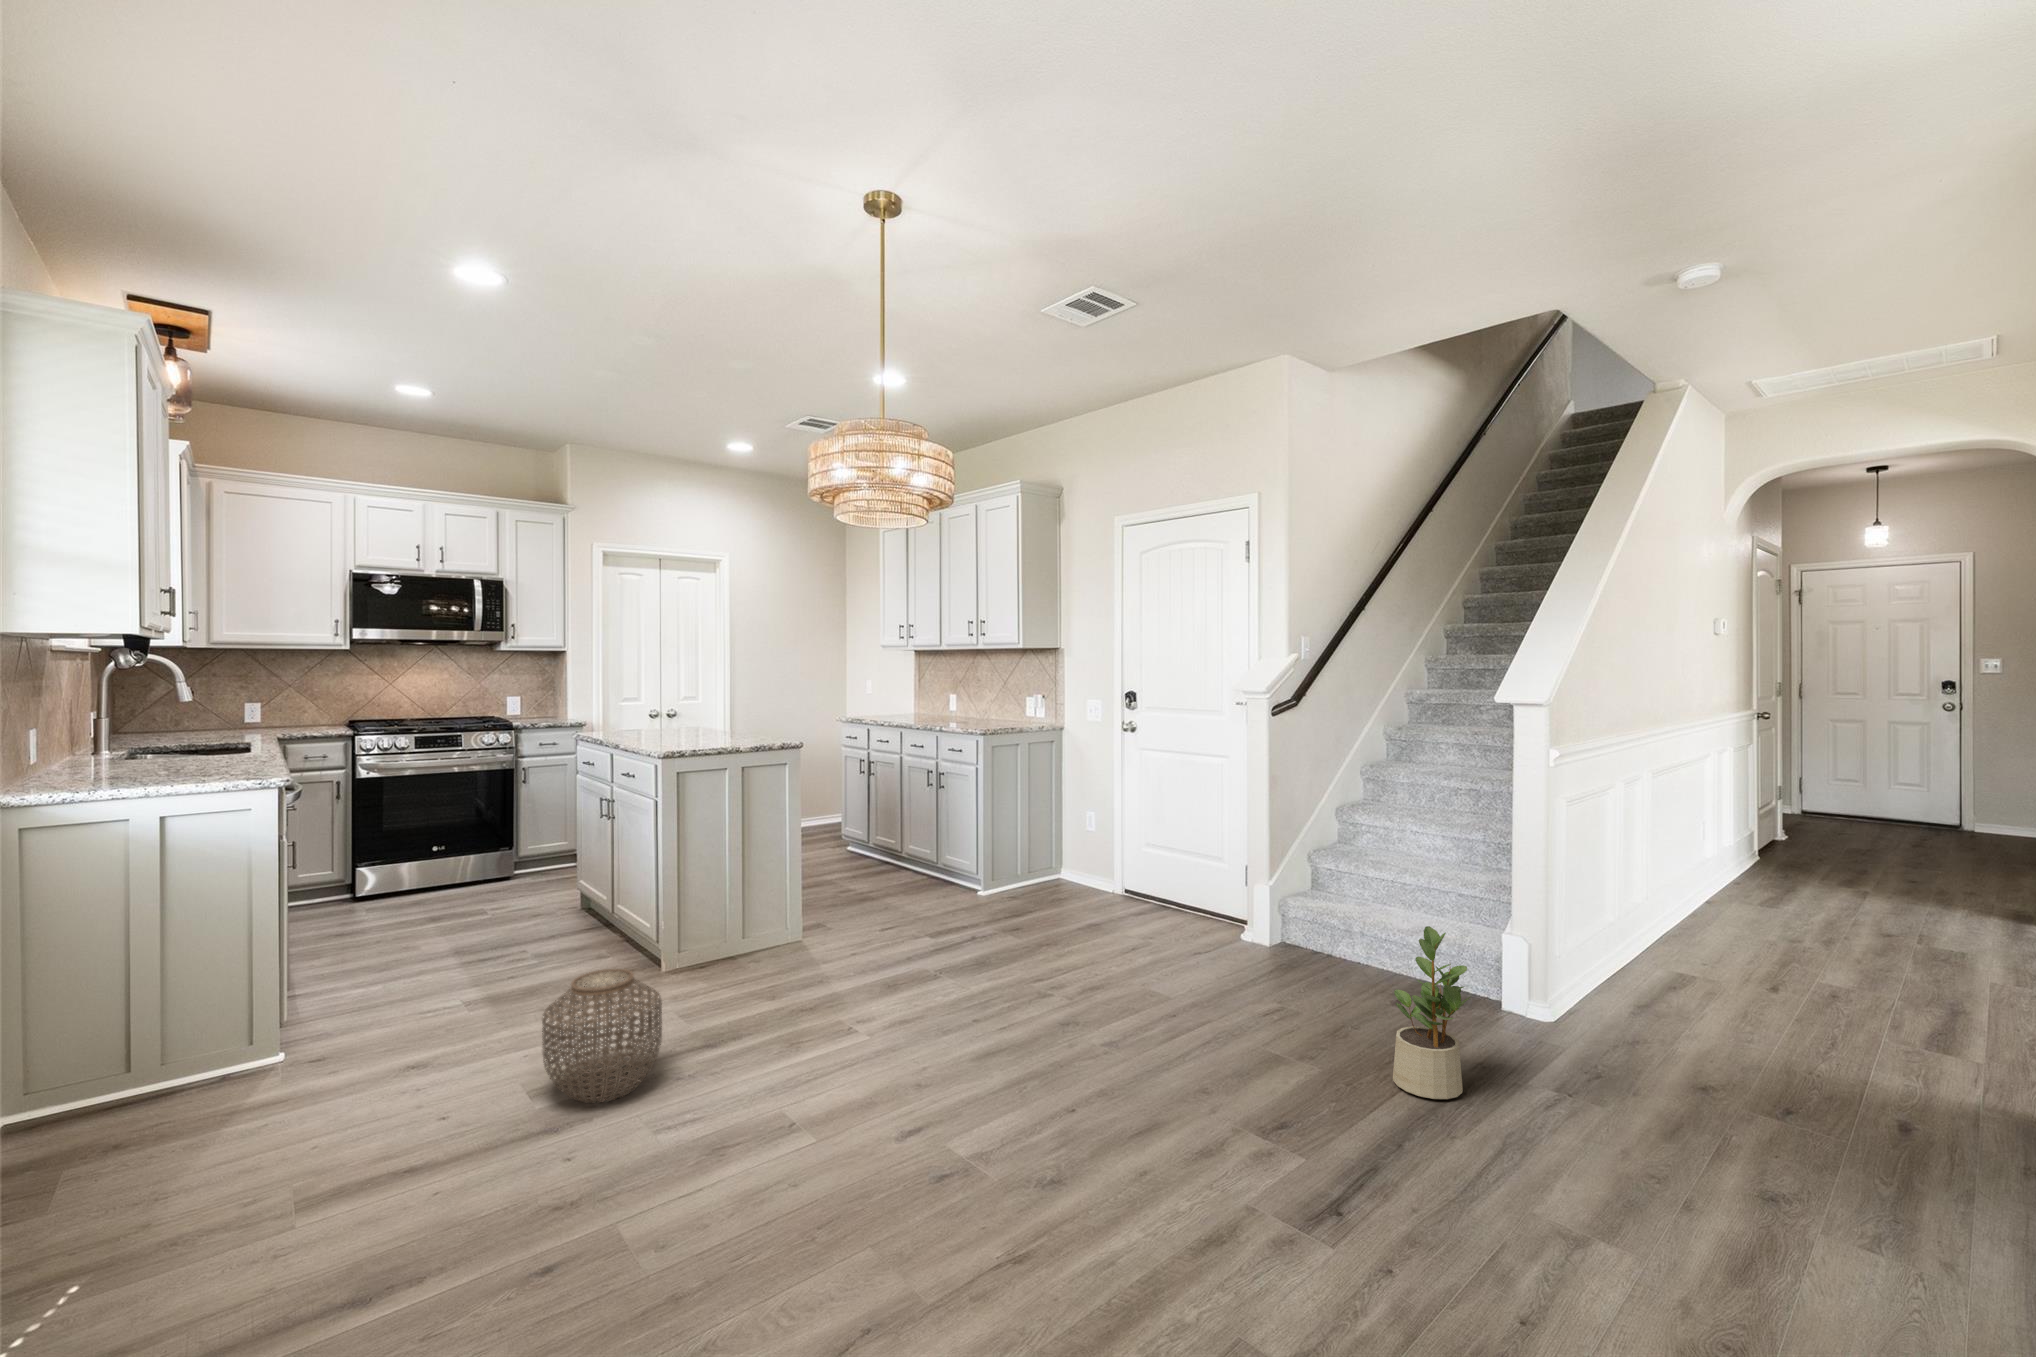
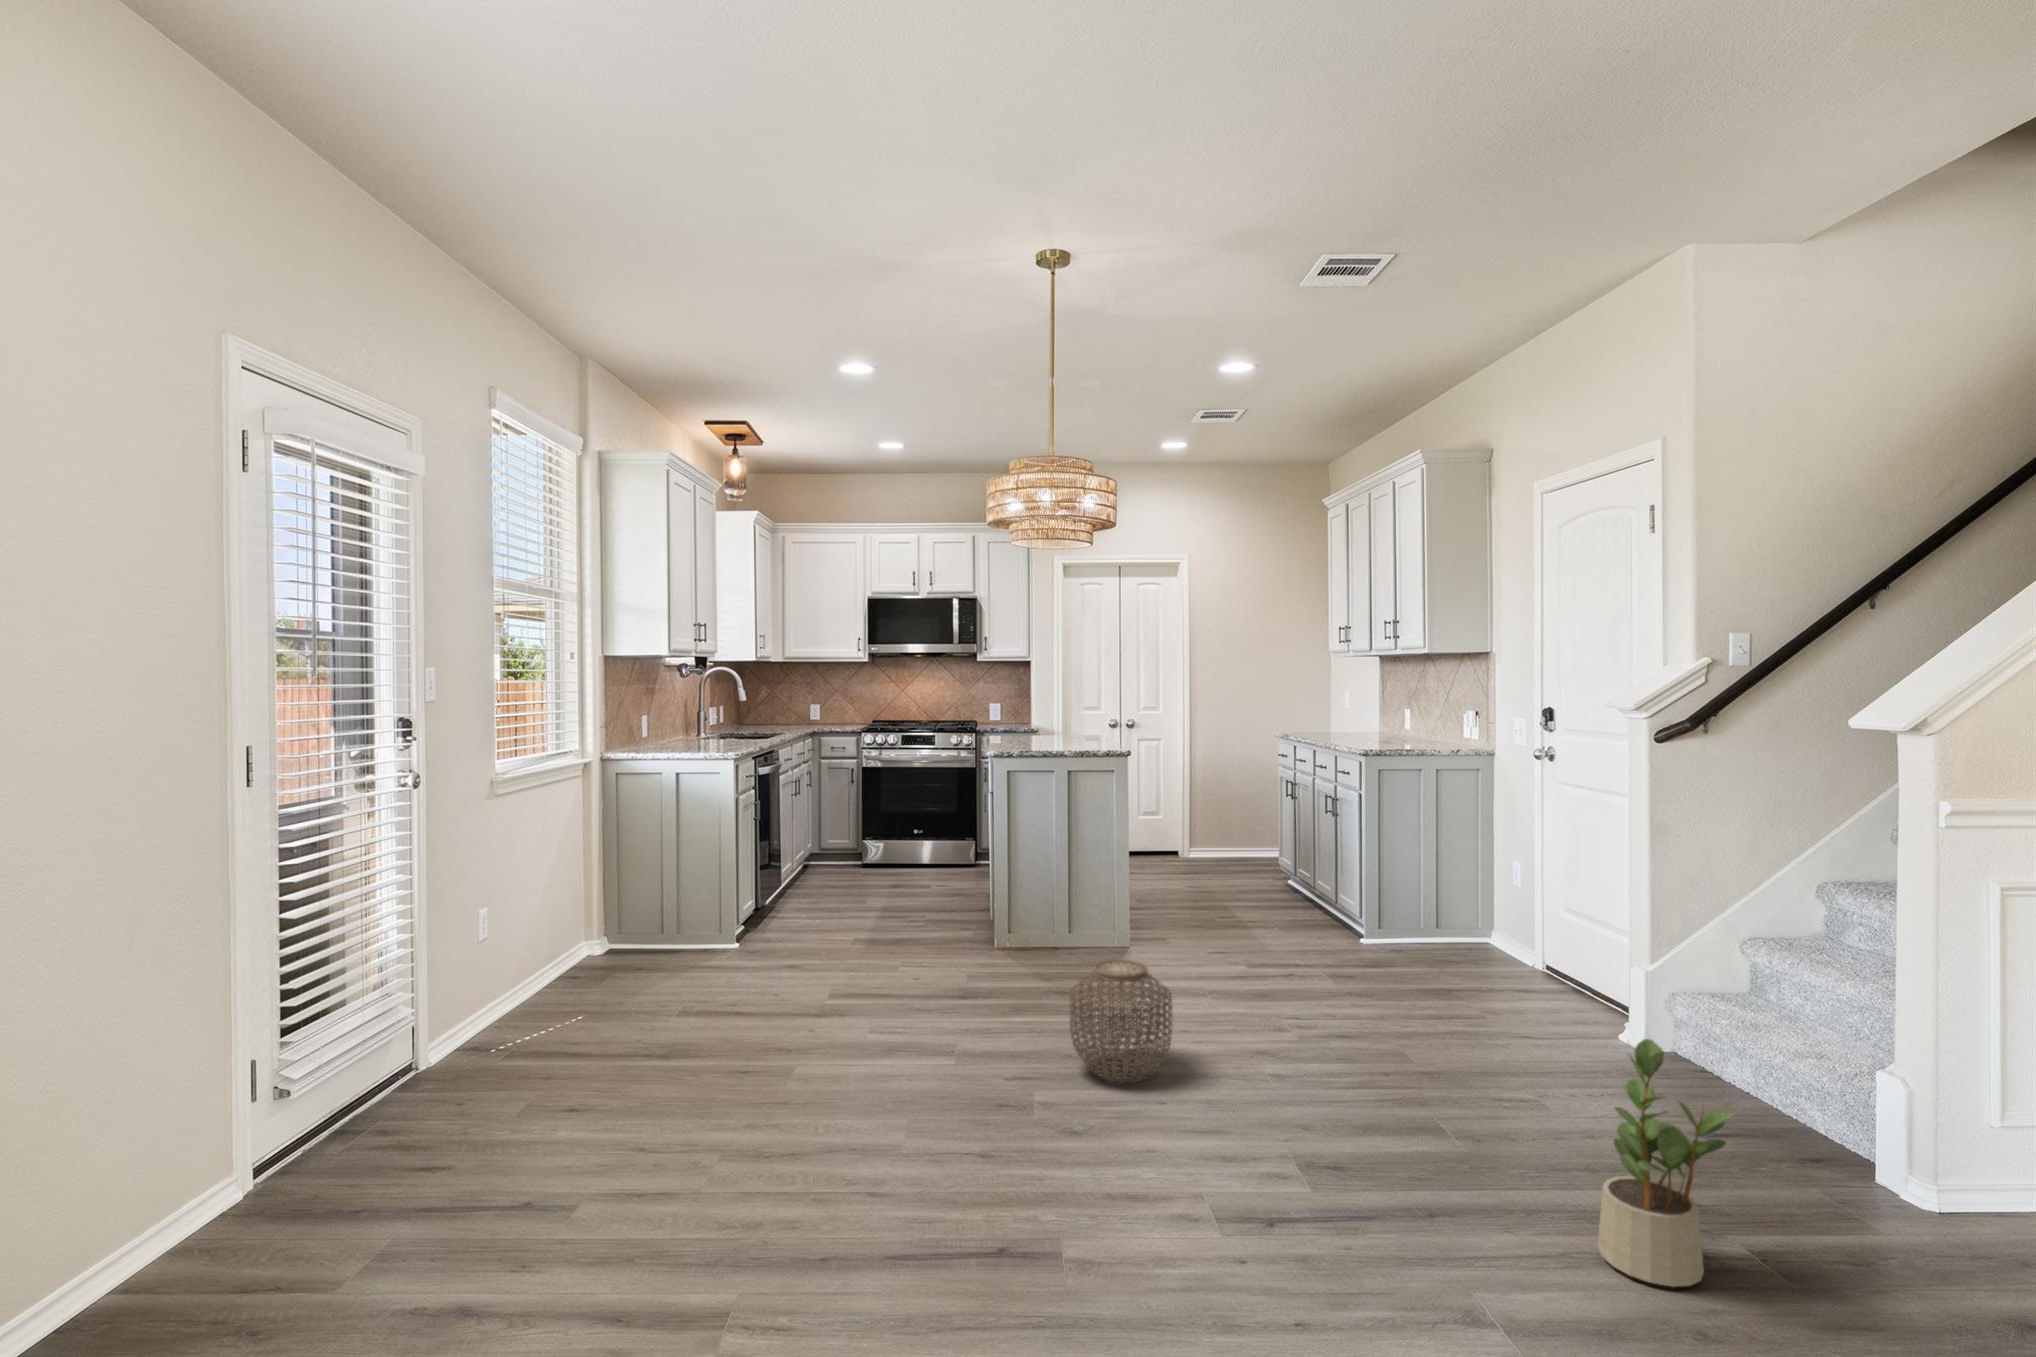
woven basket: present [542,969,662,1103] -> present [1070,960,1172,1083]

